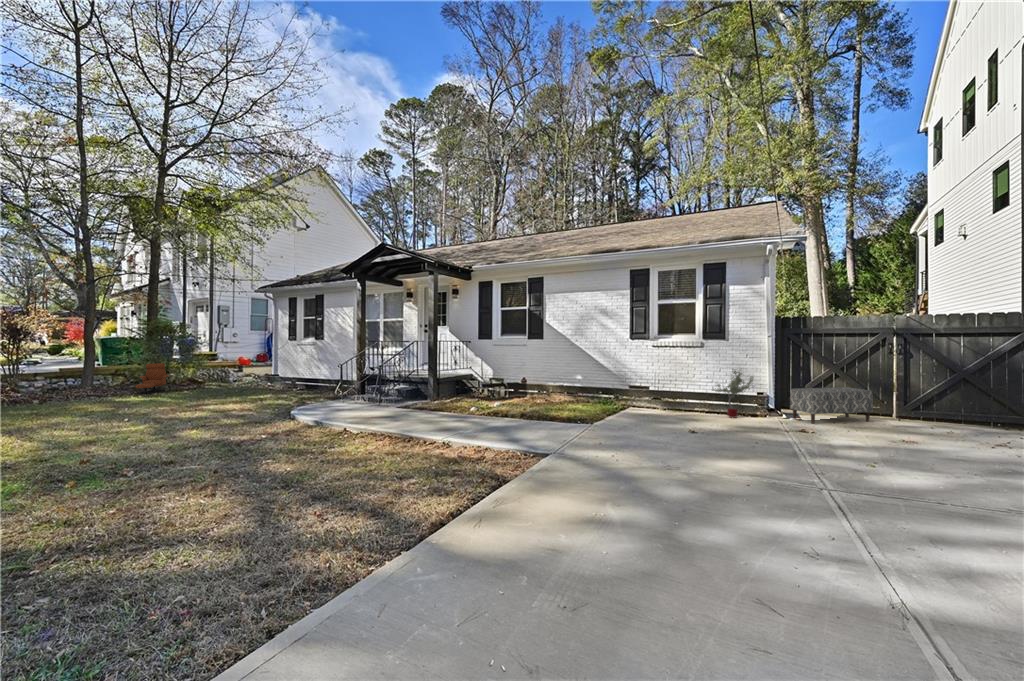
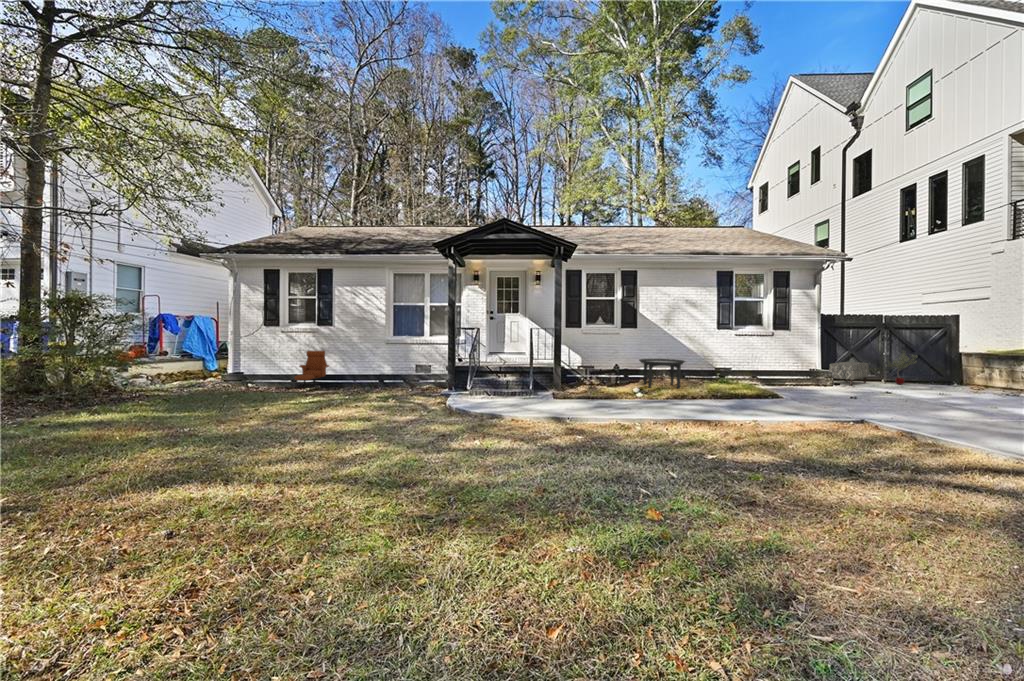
lounge chair: present [136,363,169,395] -> present [294,351,329,388]
potted tree: present [712,370,753,418] -> present [884,351,918,385]
round table: none [524,374,574,409] -> present [639,359,685,389]

